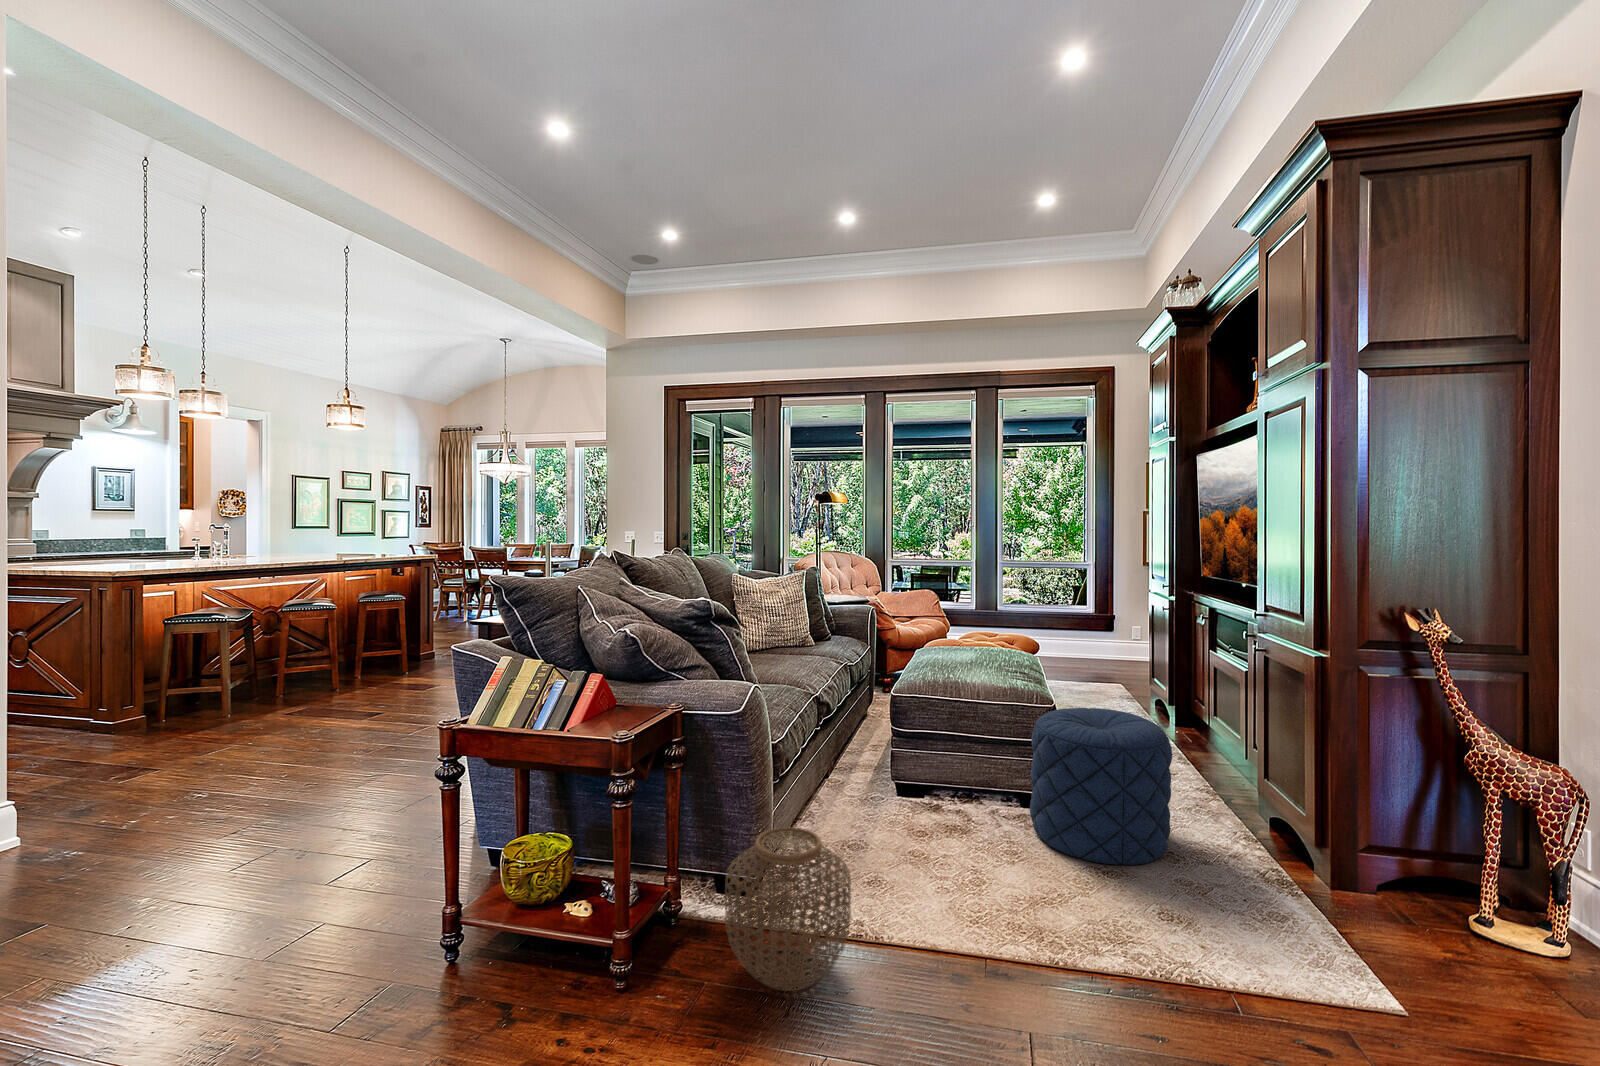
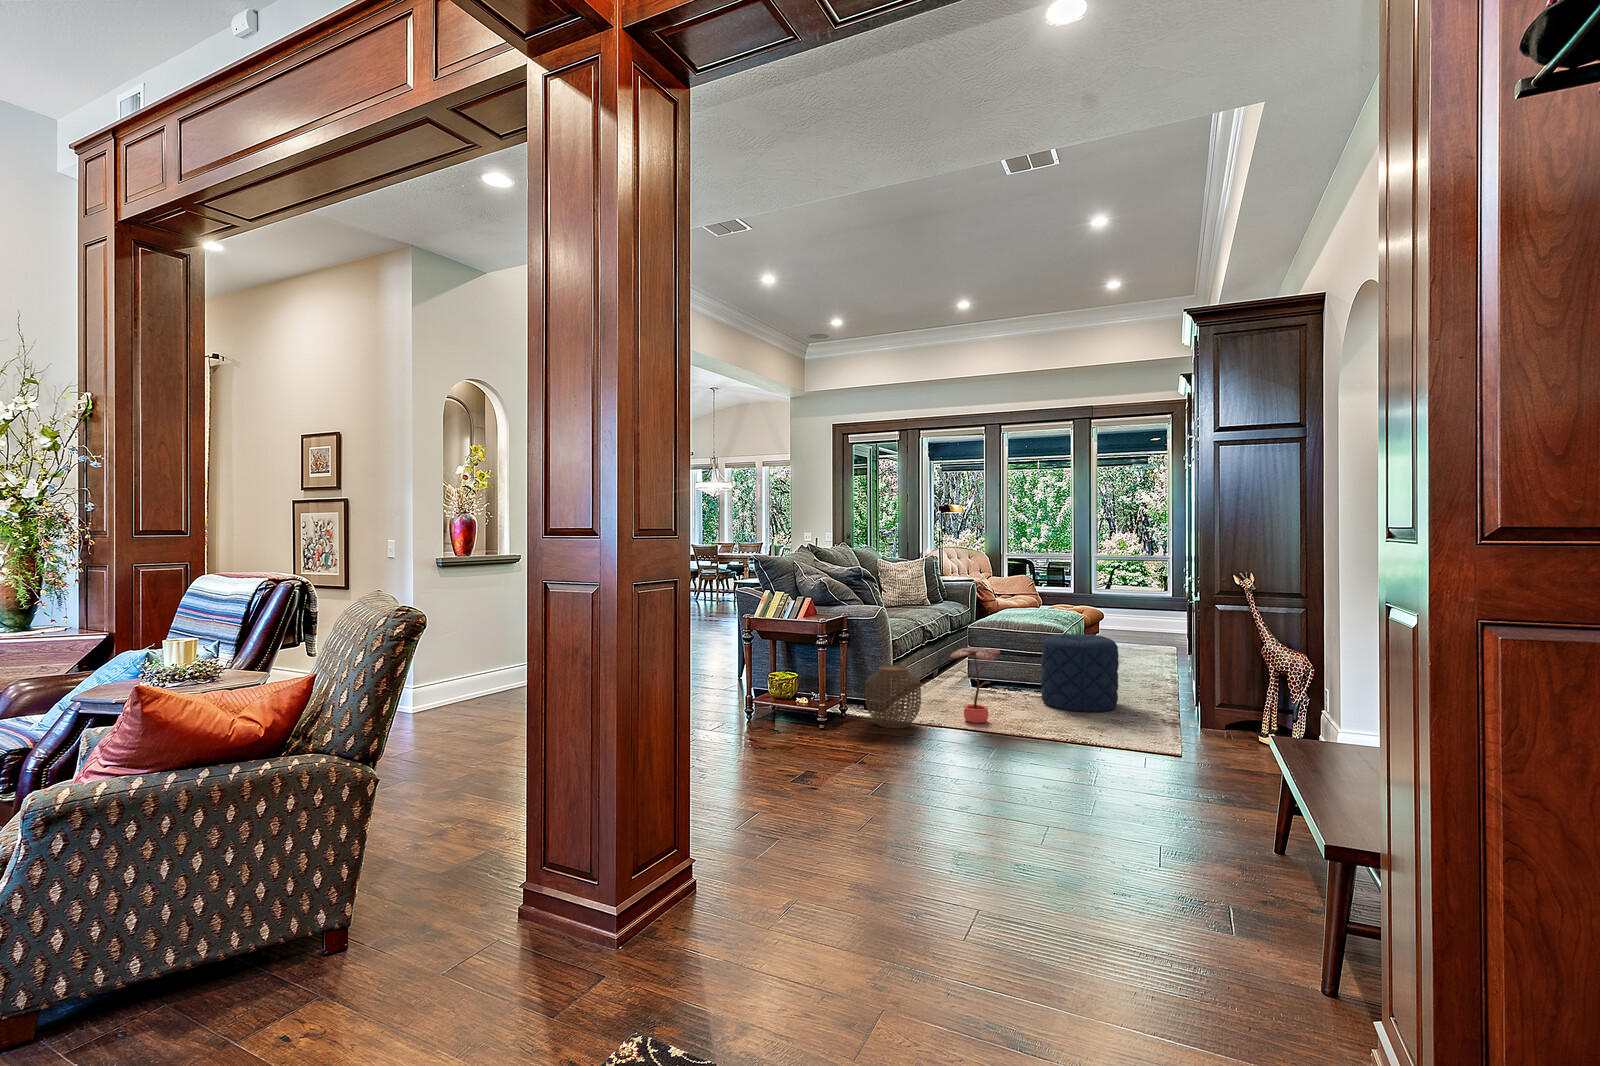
potted plant: none [906,769,1006,939] -> present [950,647,1000,723]

